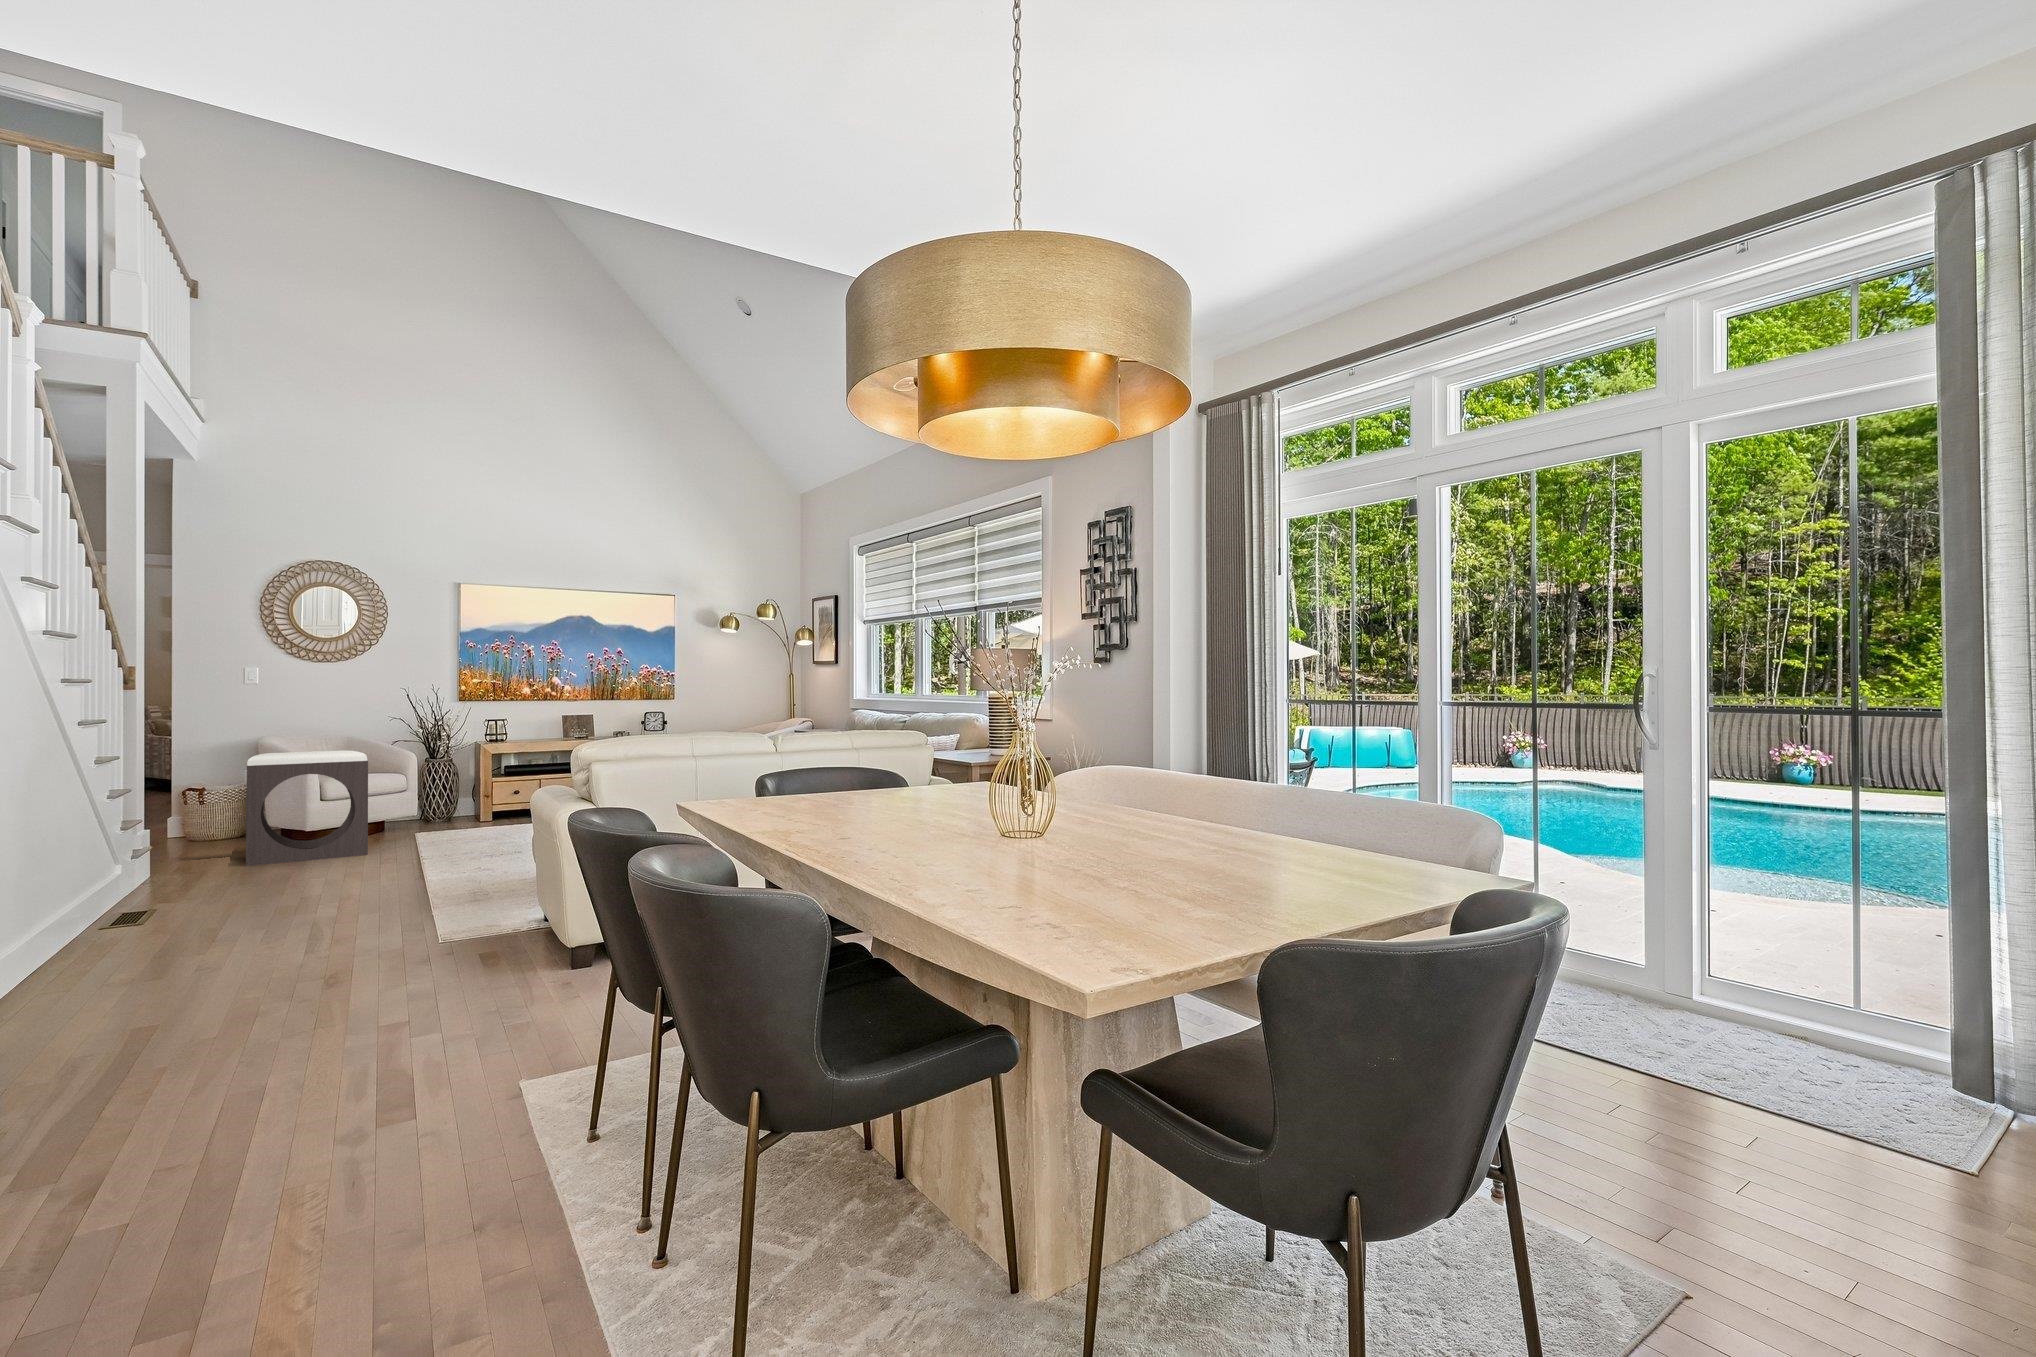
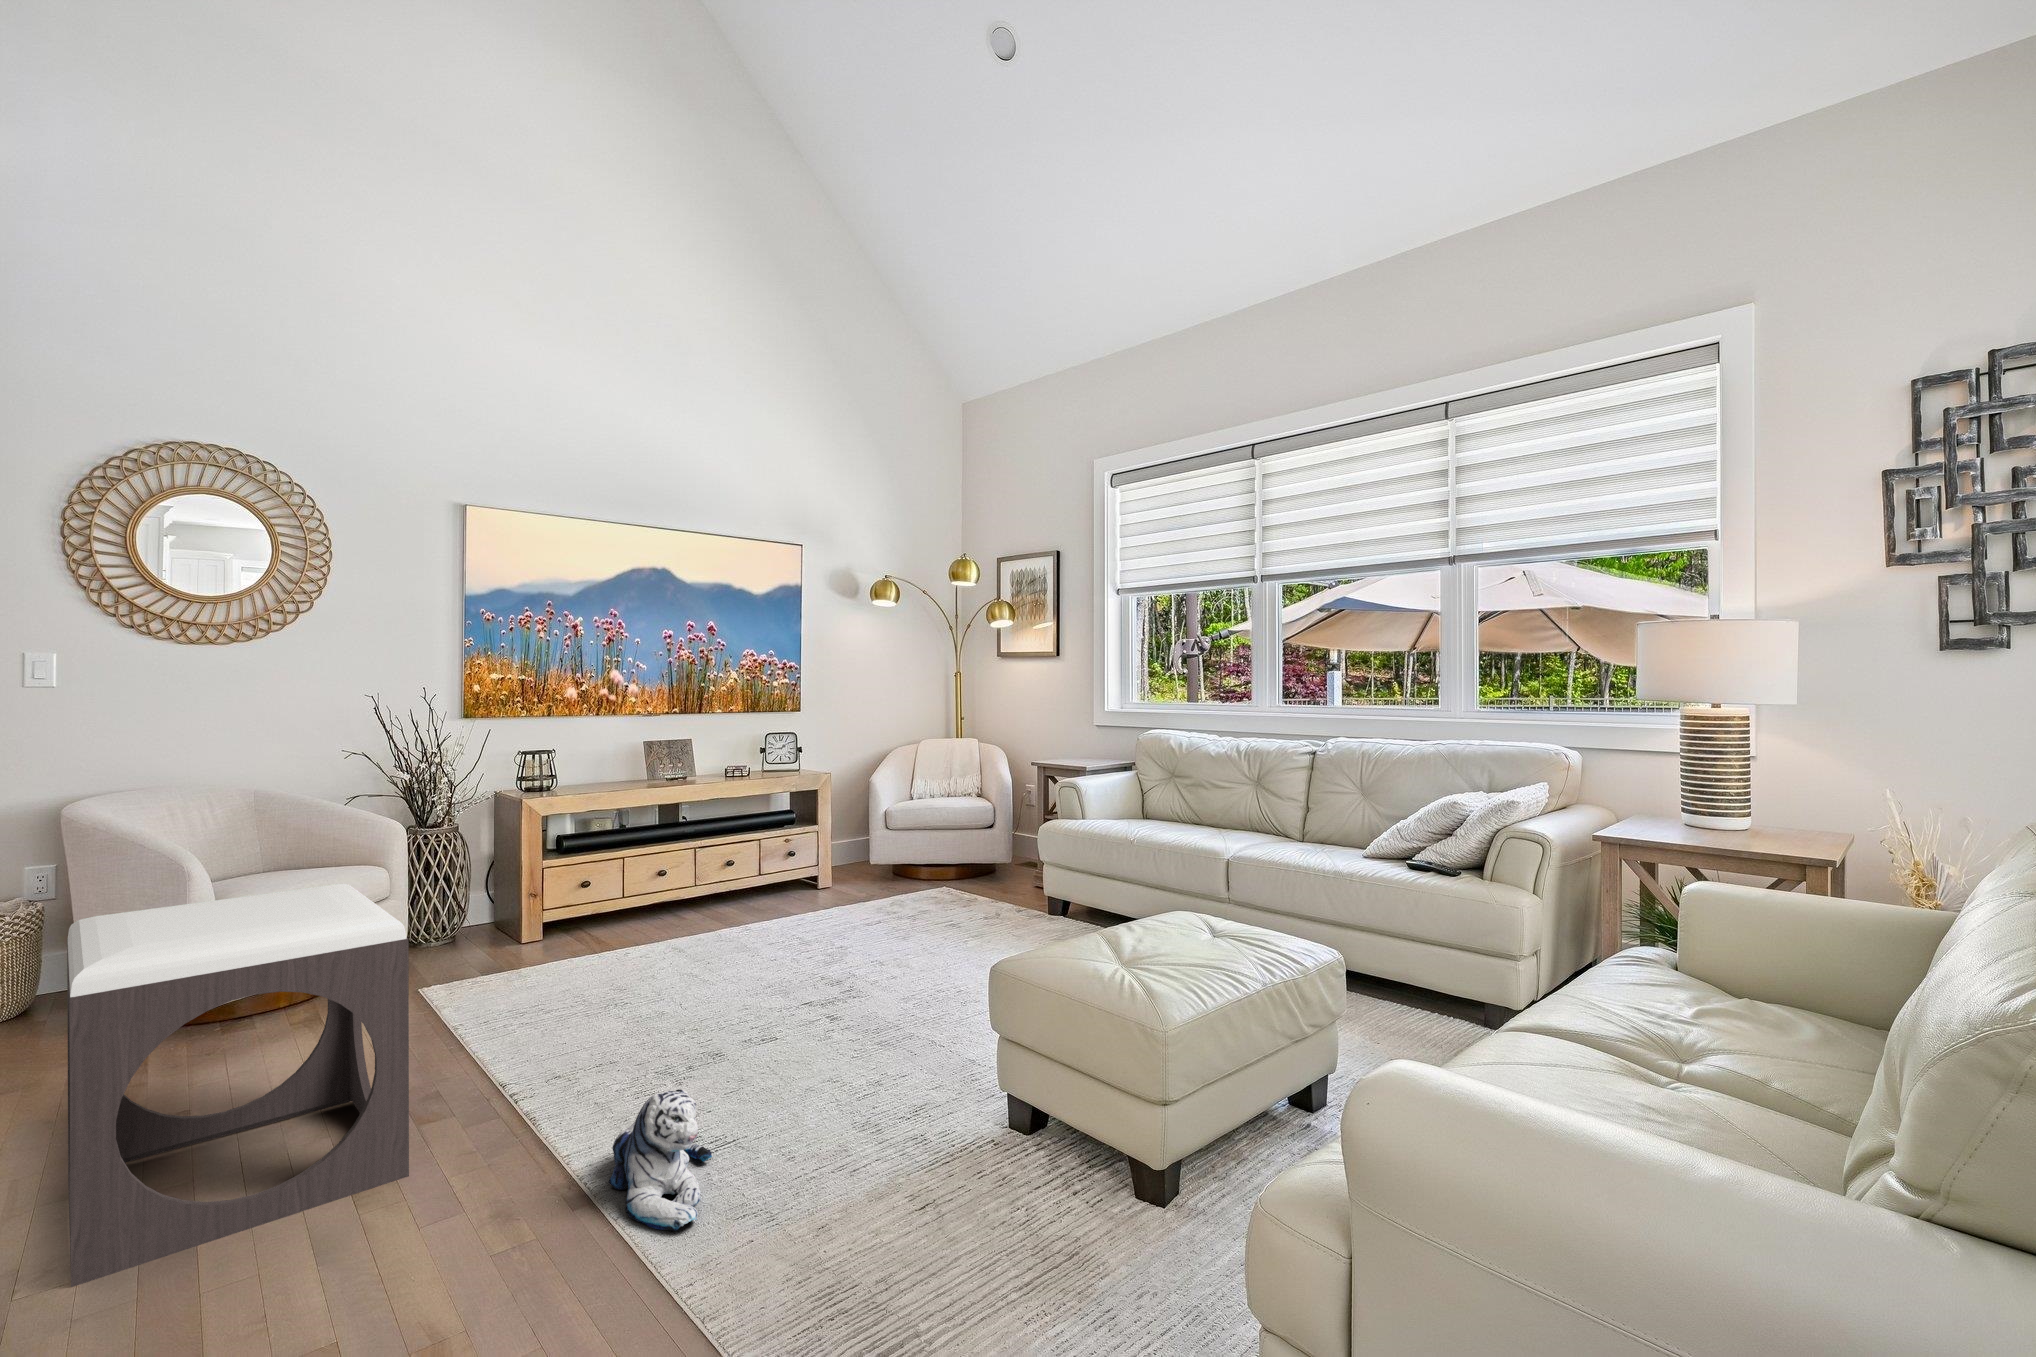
plush toy: none [435,815,480,859] -> present [608,1089,712,1231]

